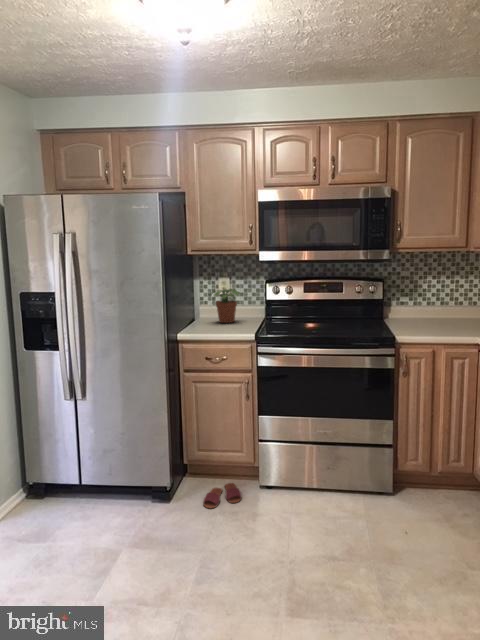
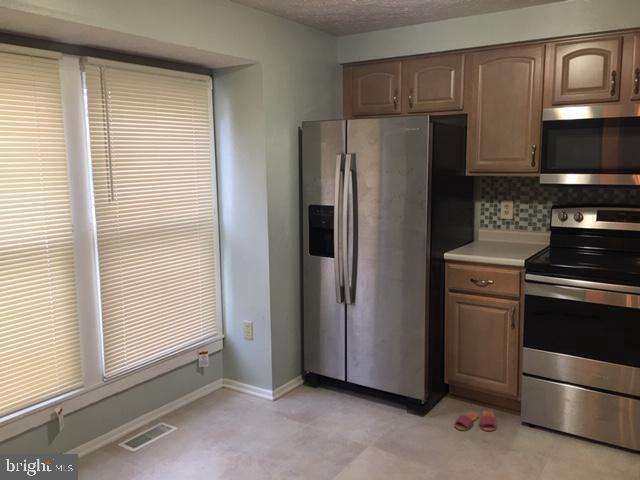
potted plant: present [211,289,240,323] -> none [487,213,522,248]

